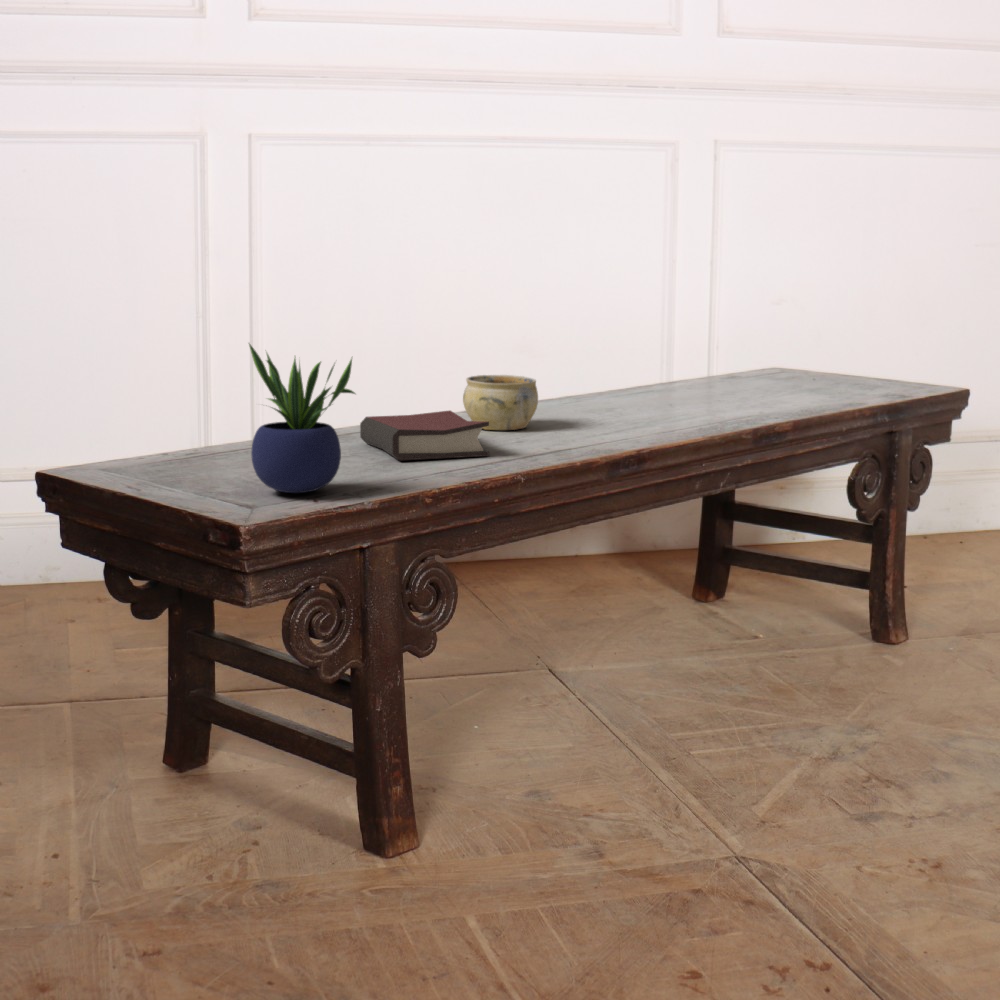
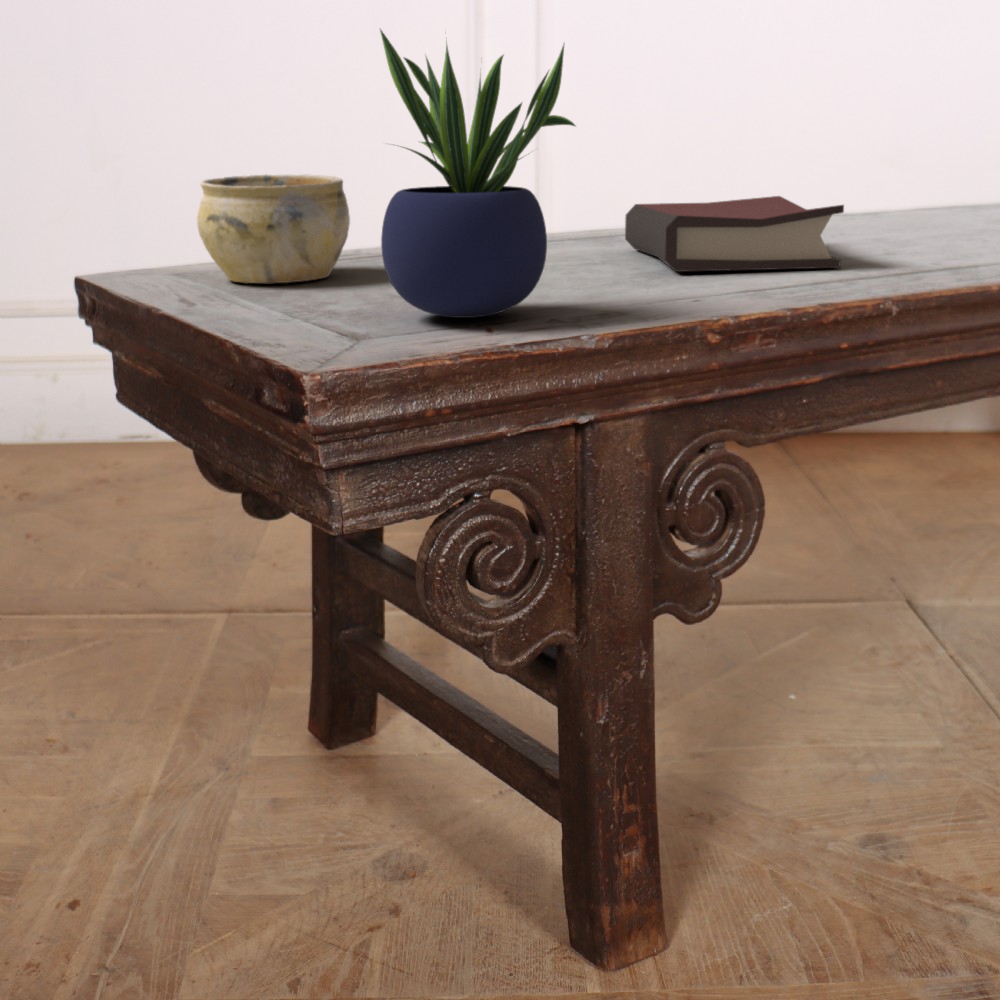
ceramic bowl: present [463,375,538,430] -> present [197,174,350,283]

